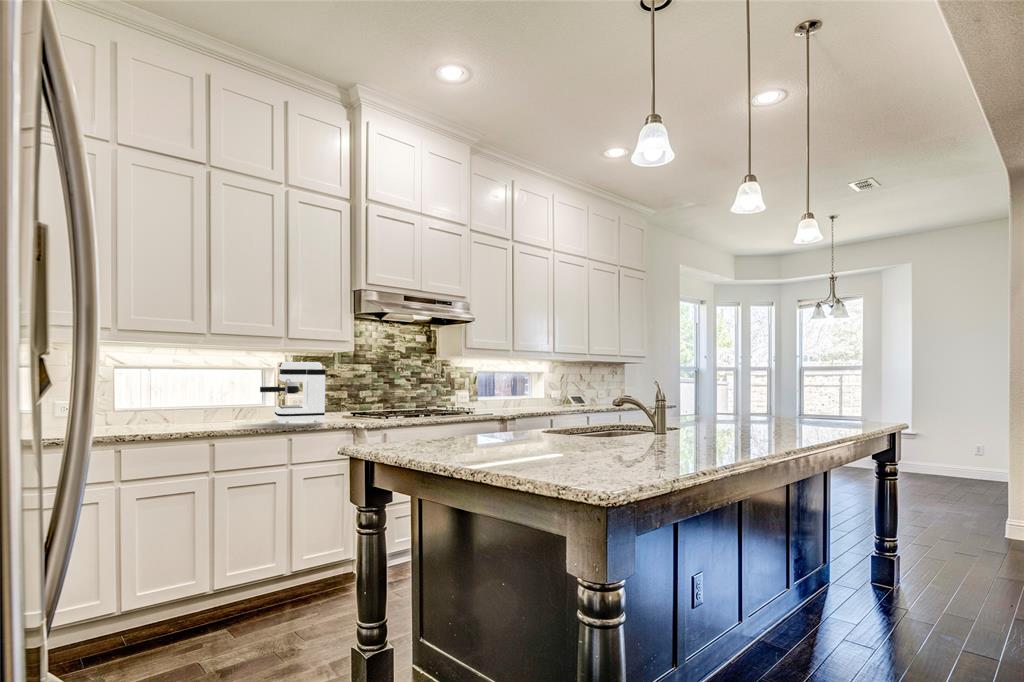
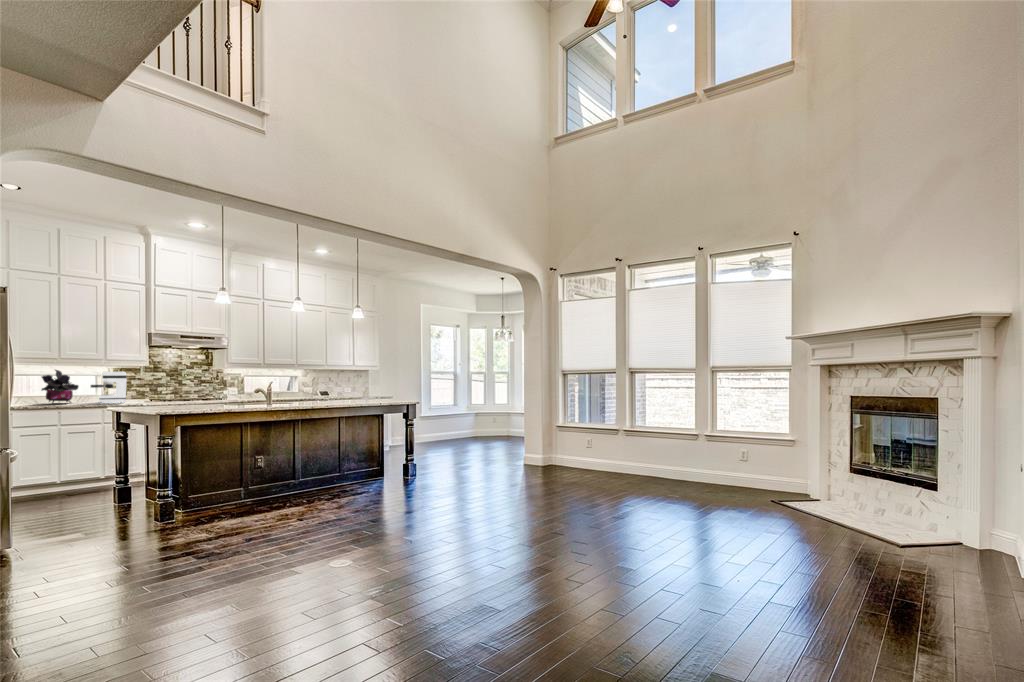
potted plant: none [173,356,241,425] -> present [42,370,79,403]

